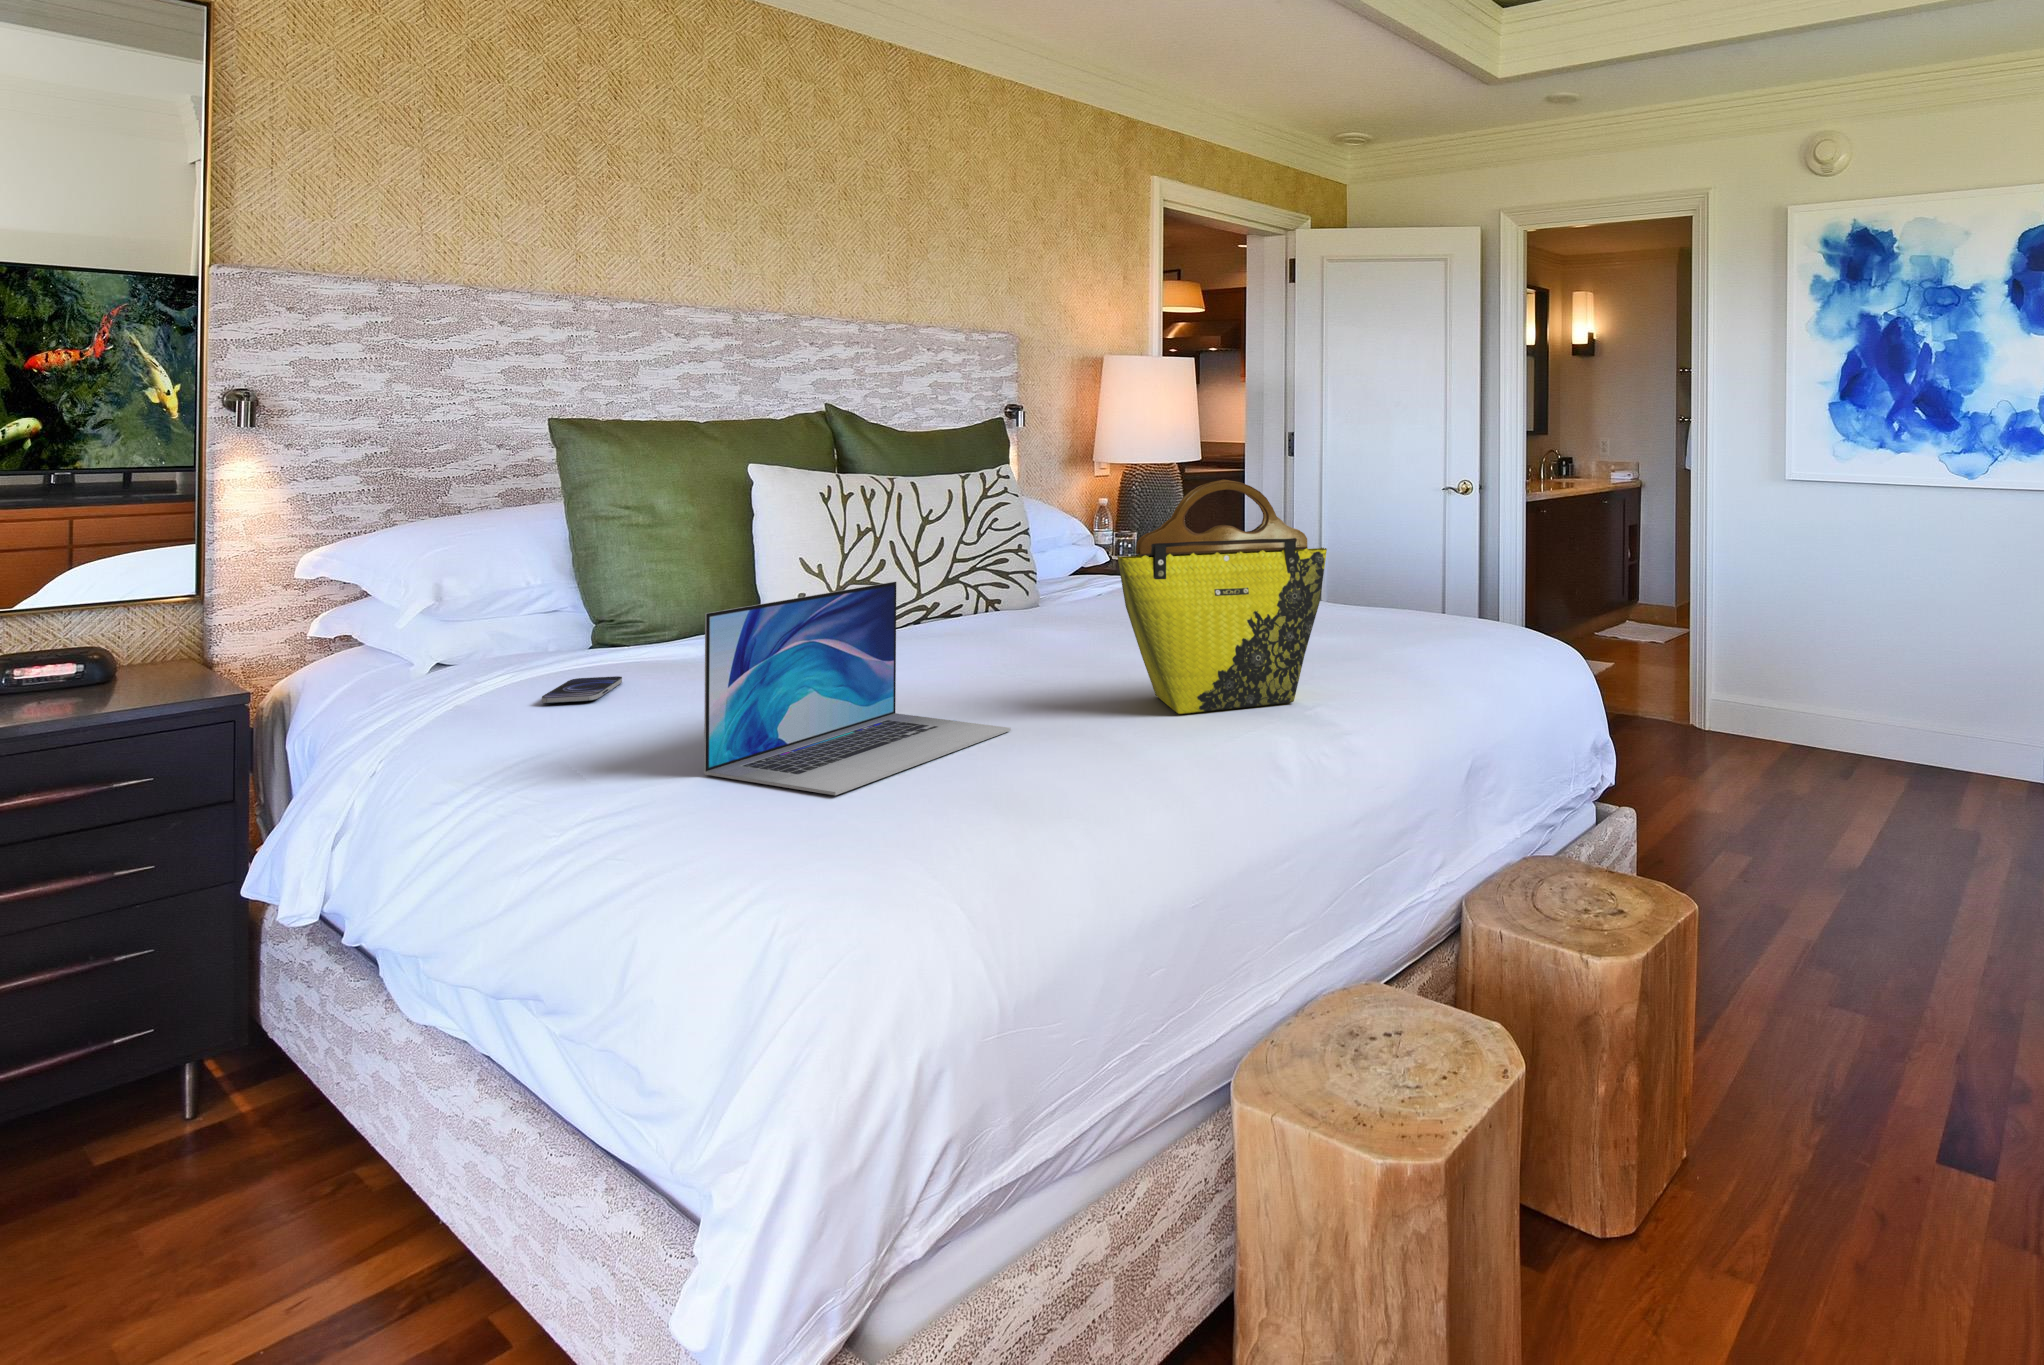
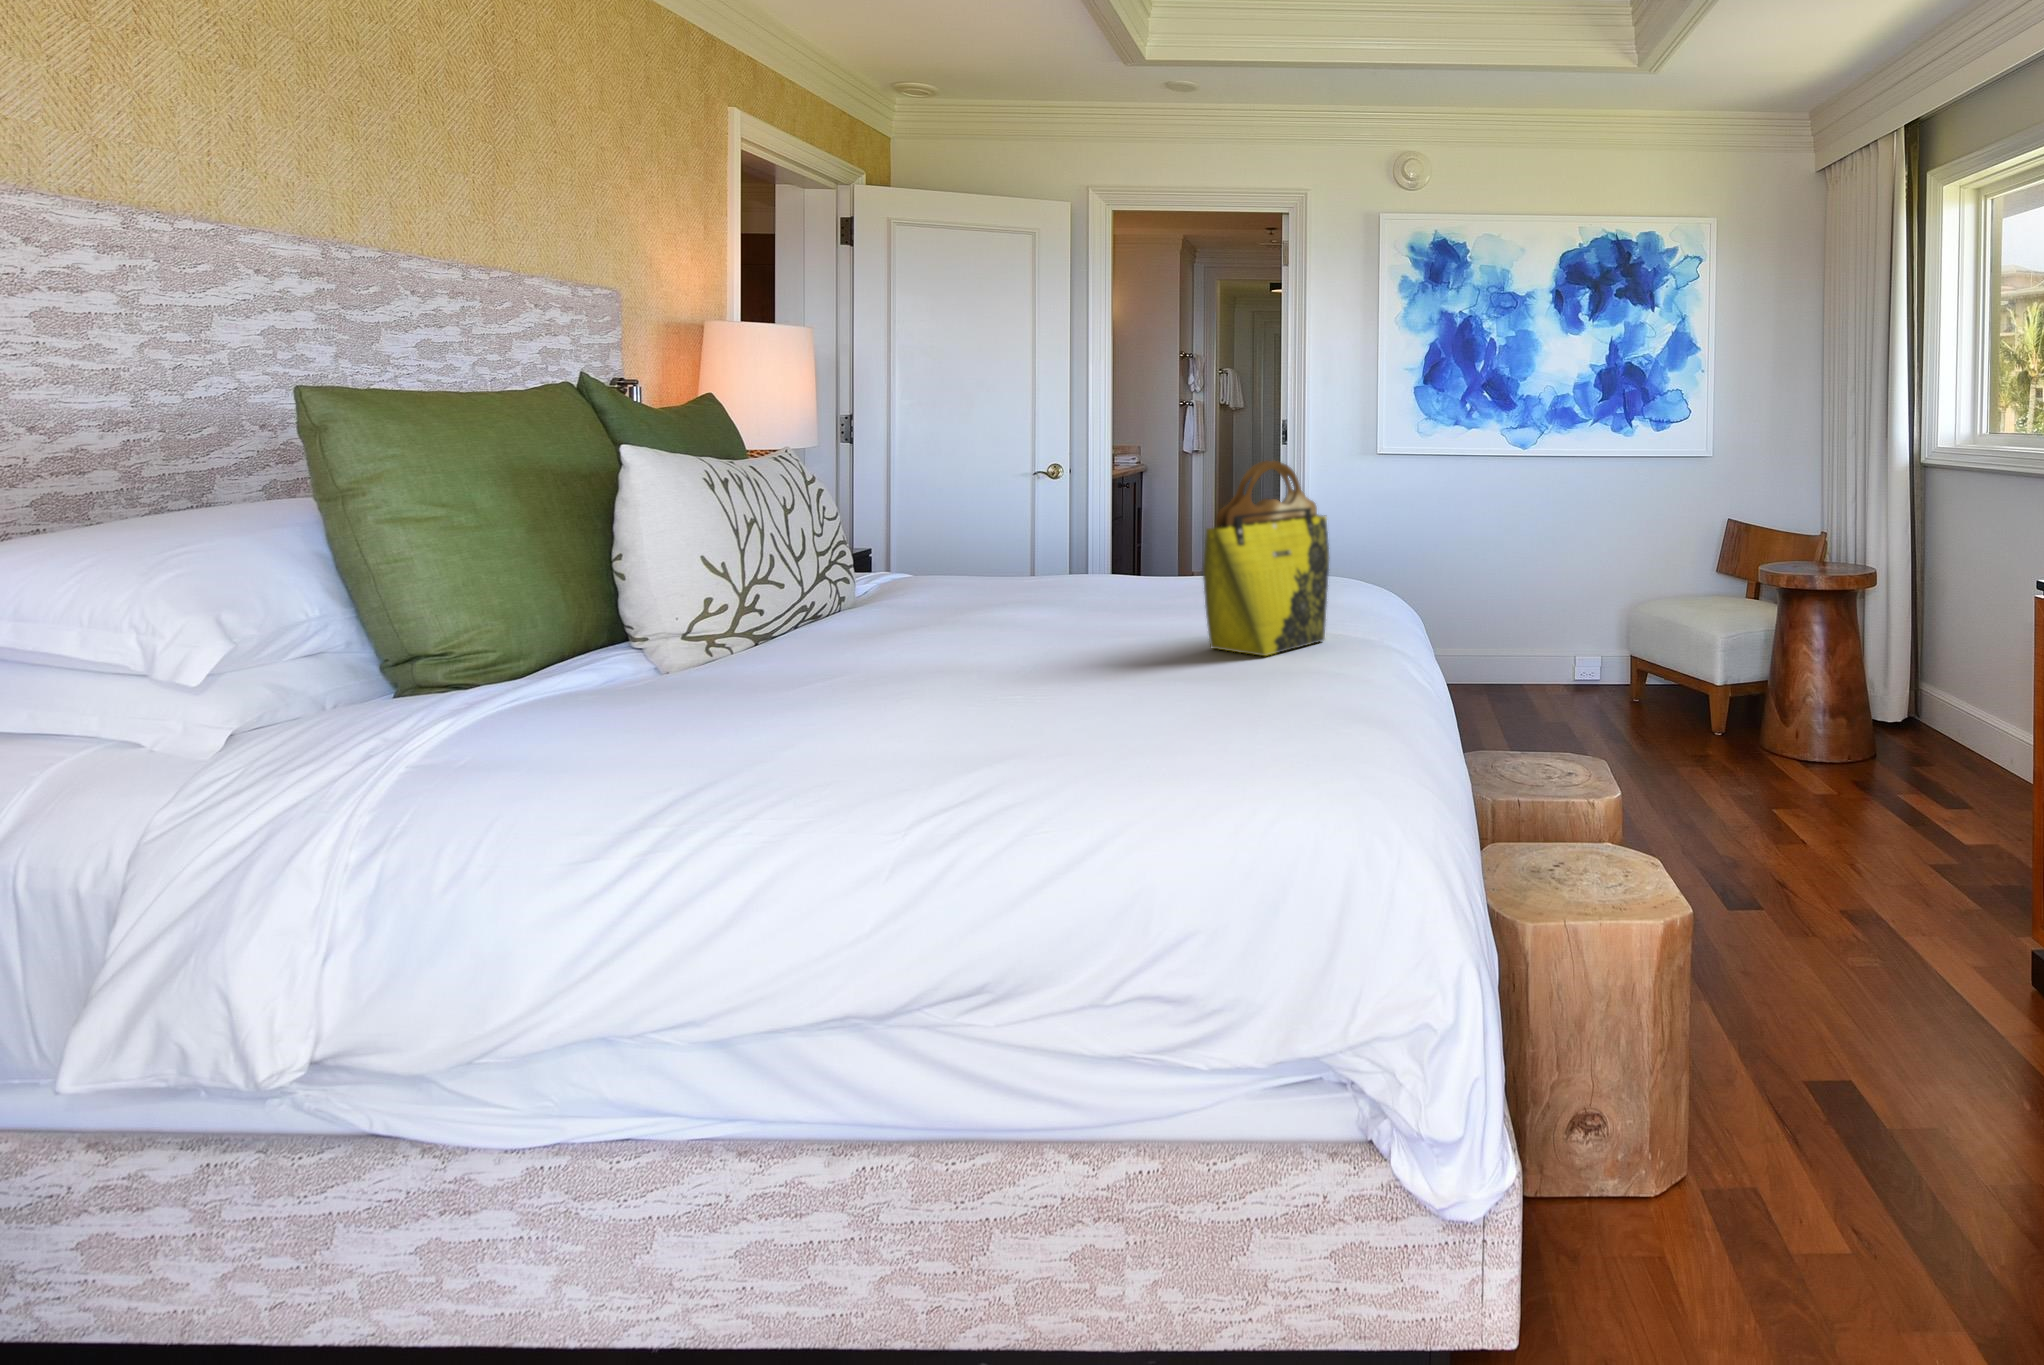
laptop: present [704,582,1011,795] -> none [1018,561,1173,735]
smartphone: present [542,676,622,703] -> none [609,690,697,717]

